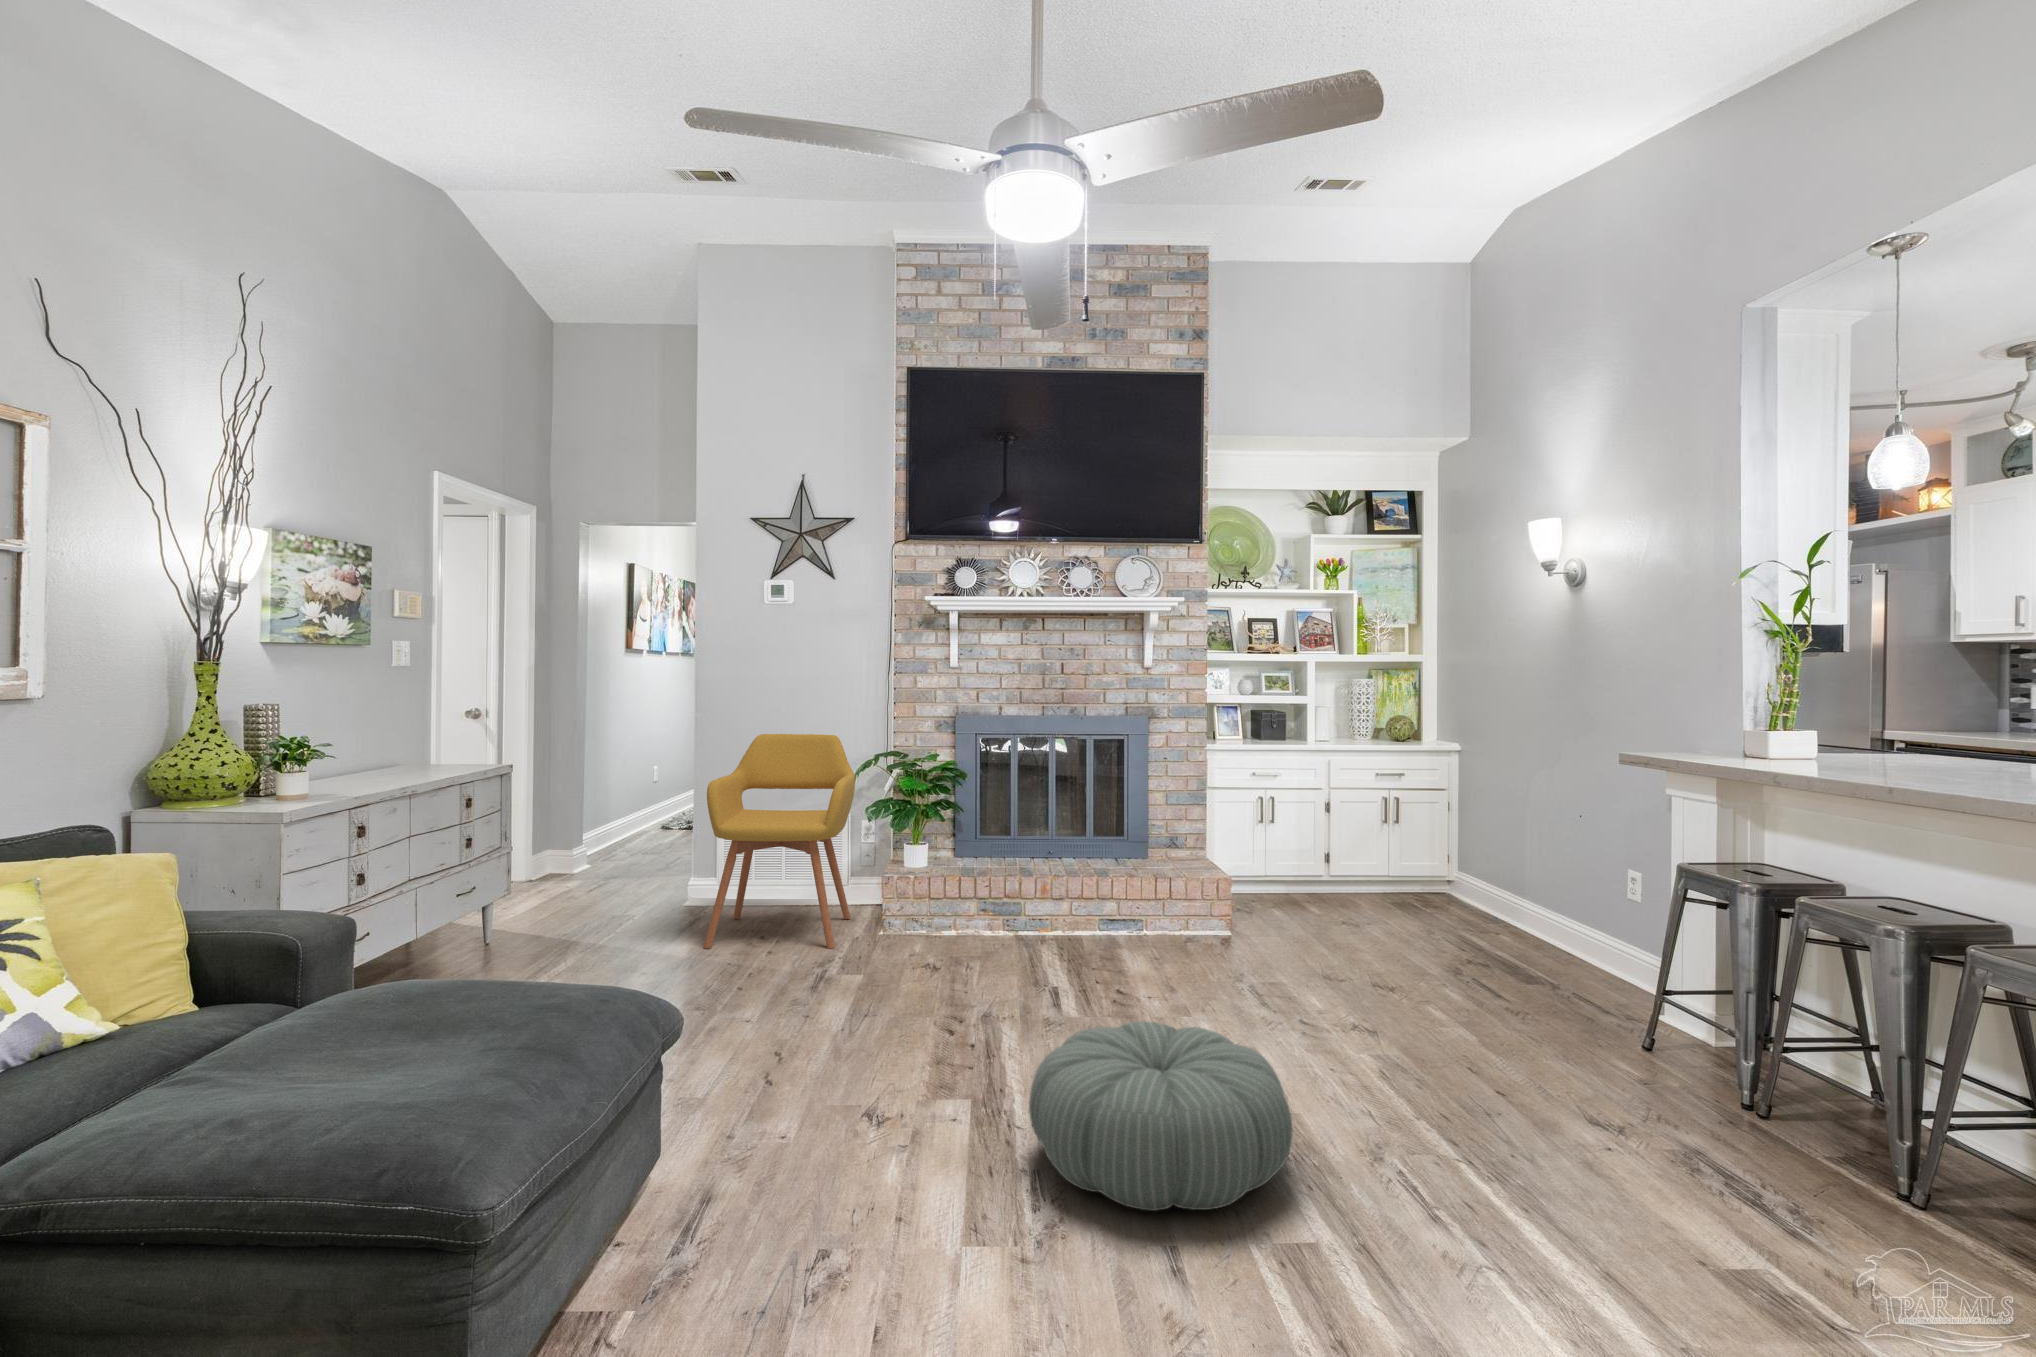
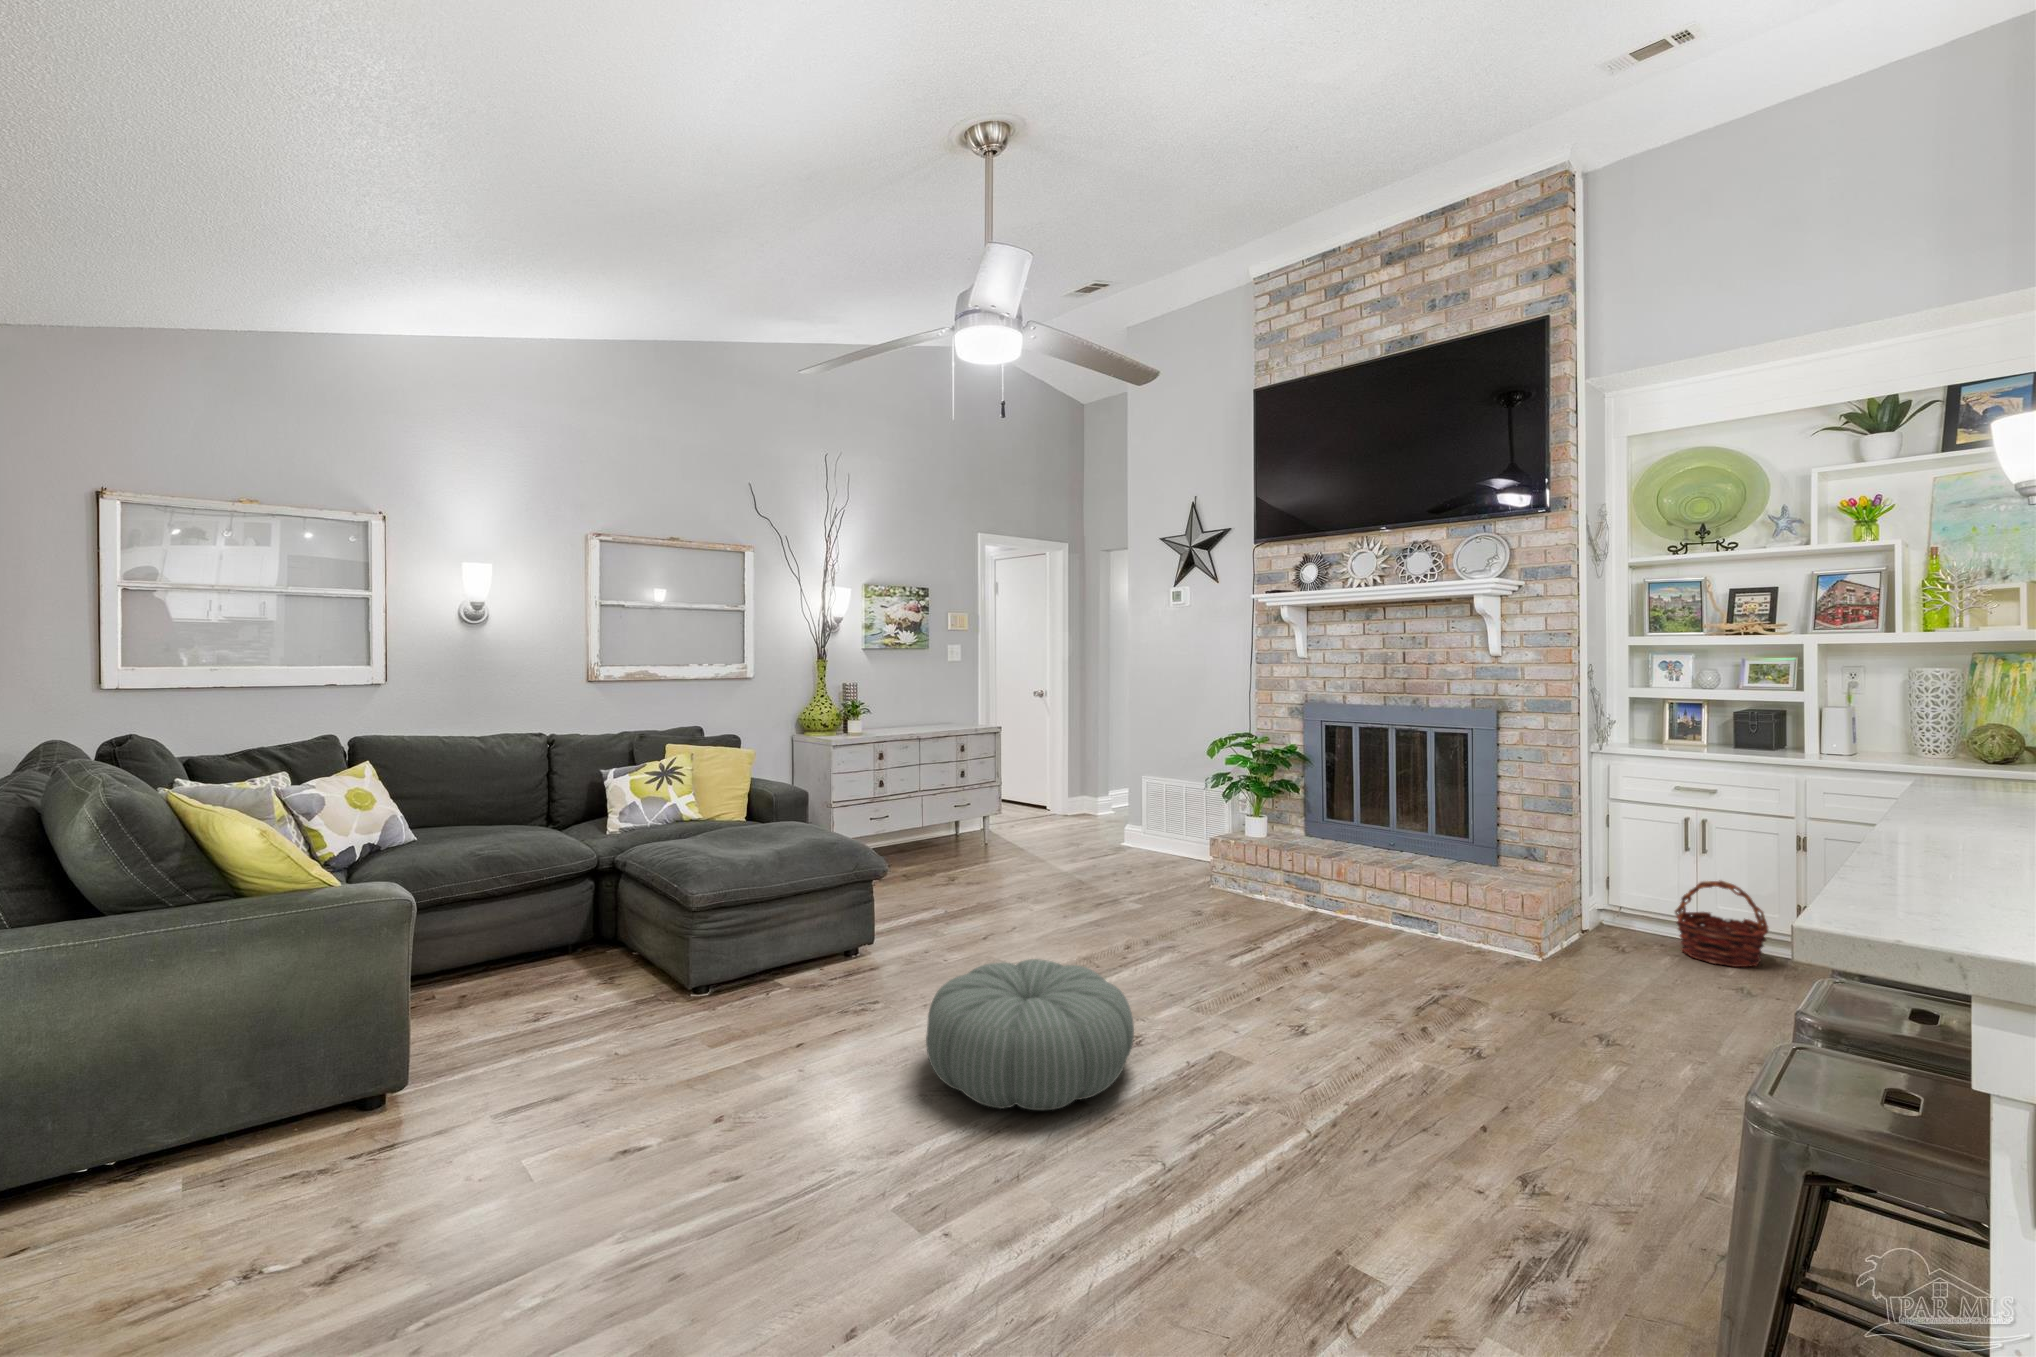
armchair: present [704,734,855,949] -> none [1081,712,1215,887]
basket: none [1265,844,1324,910] -> present [1675,880,1769,967]

